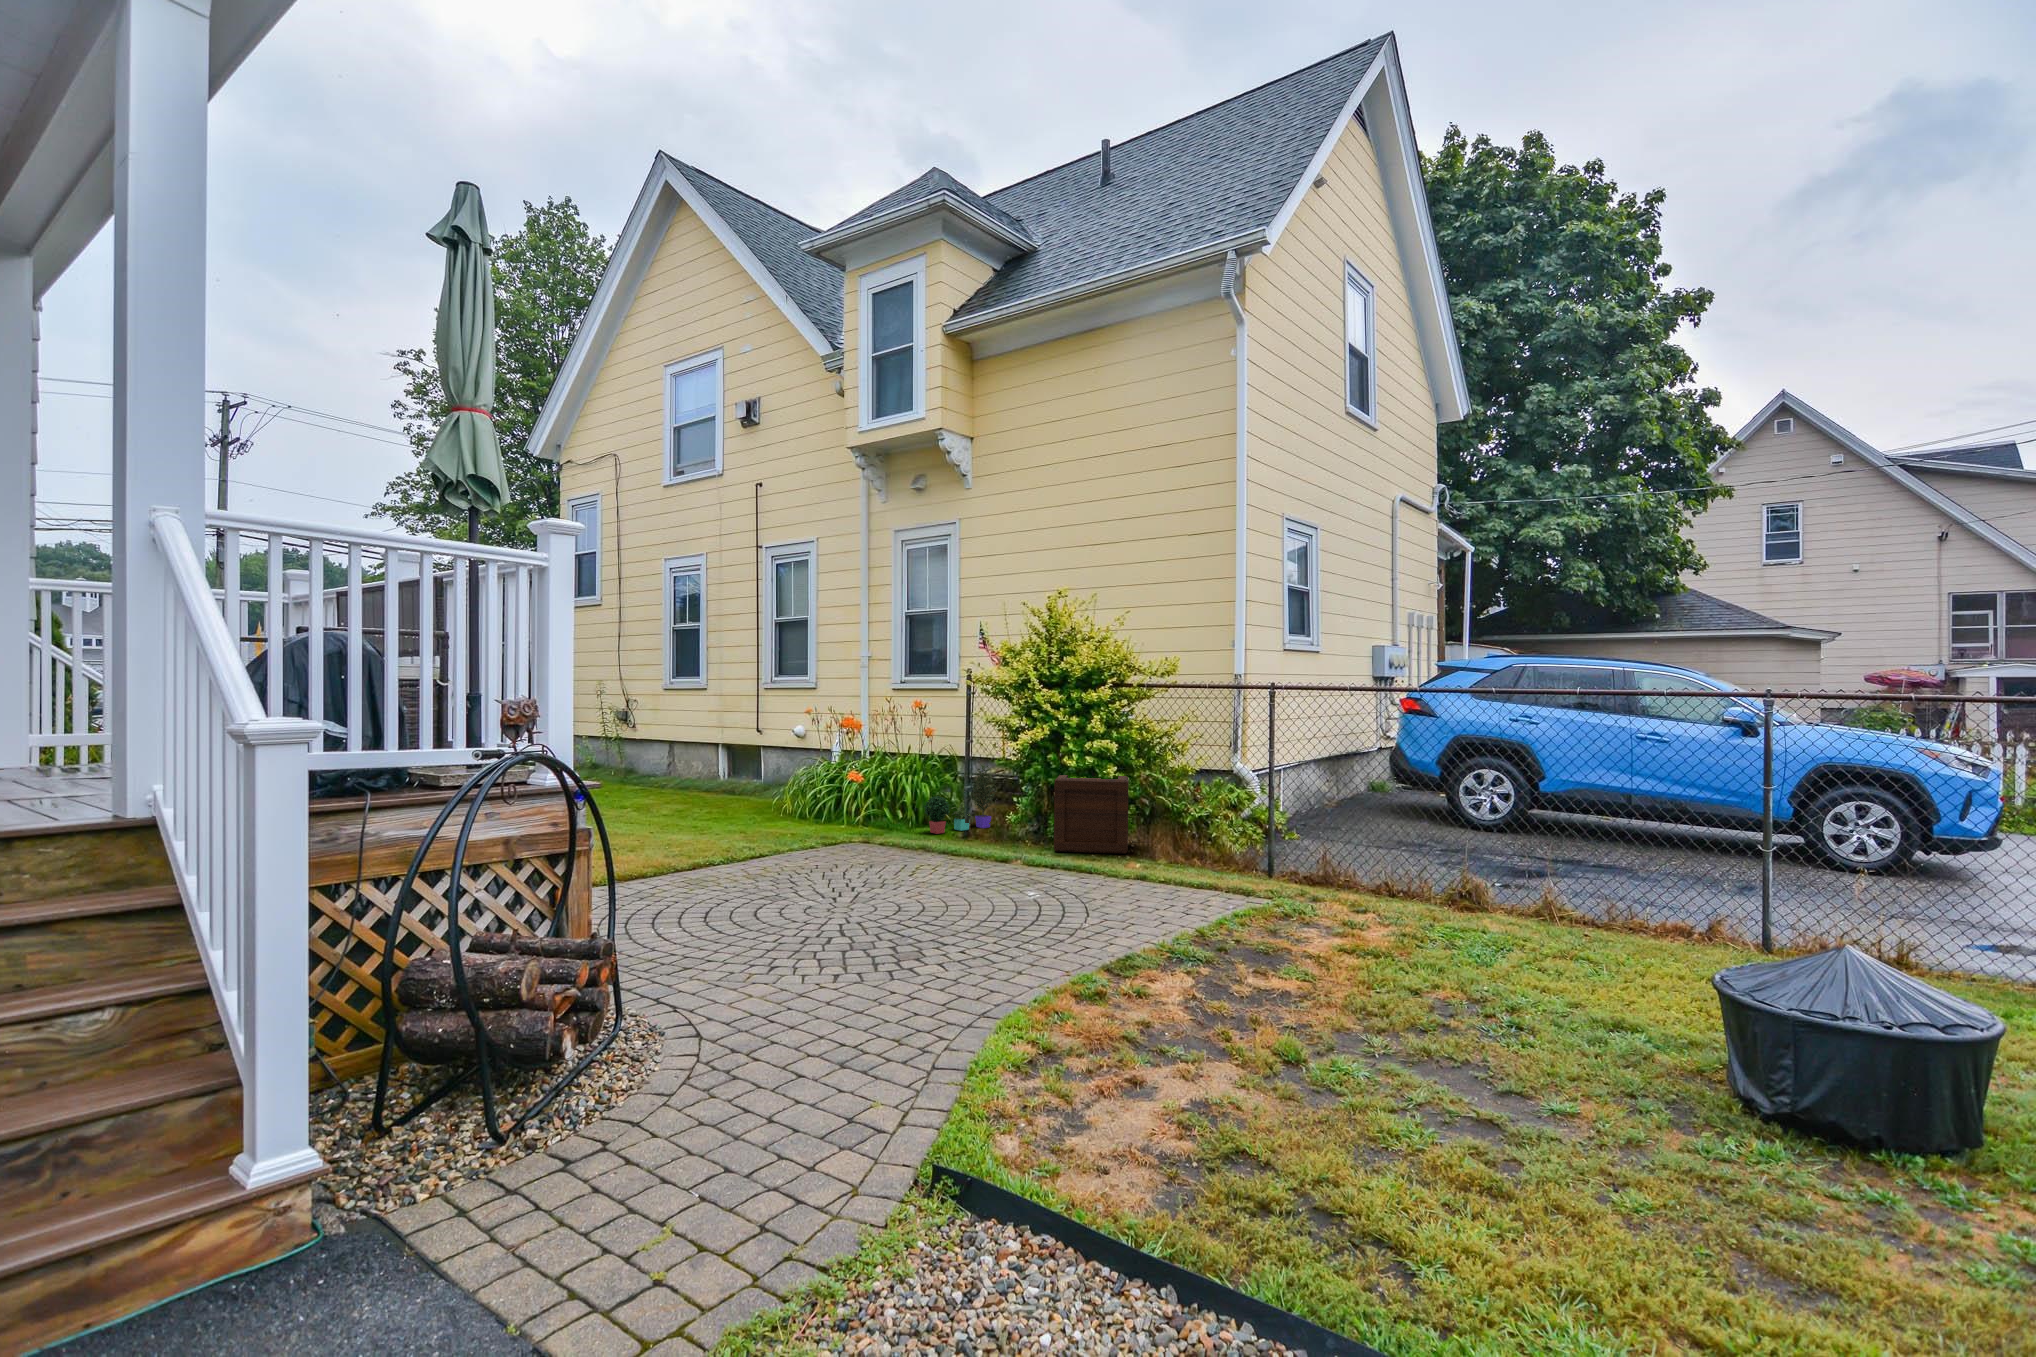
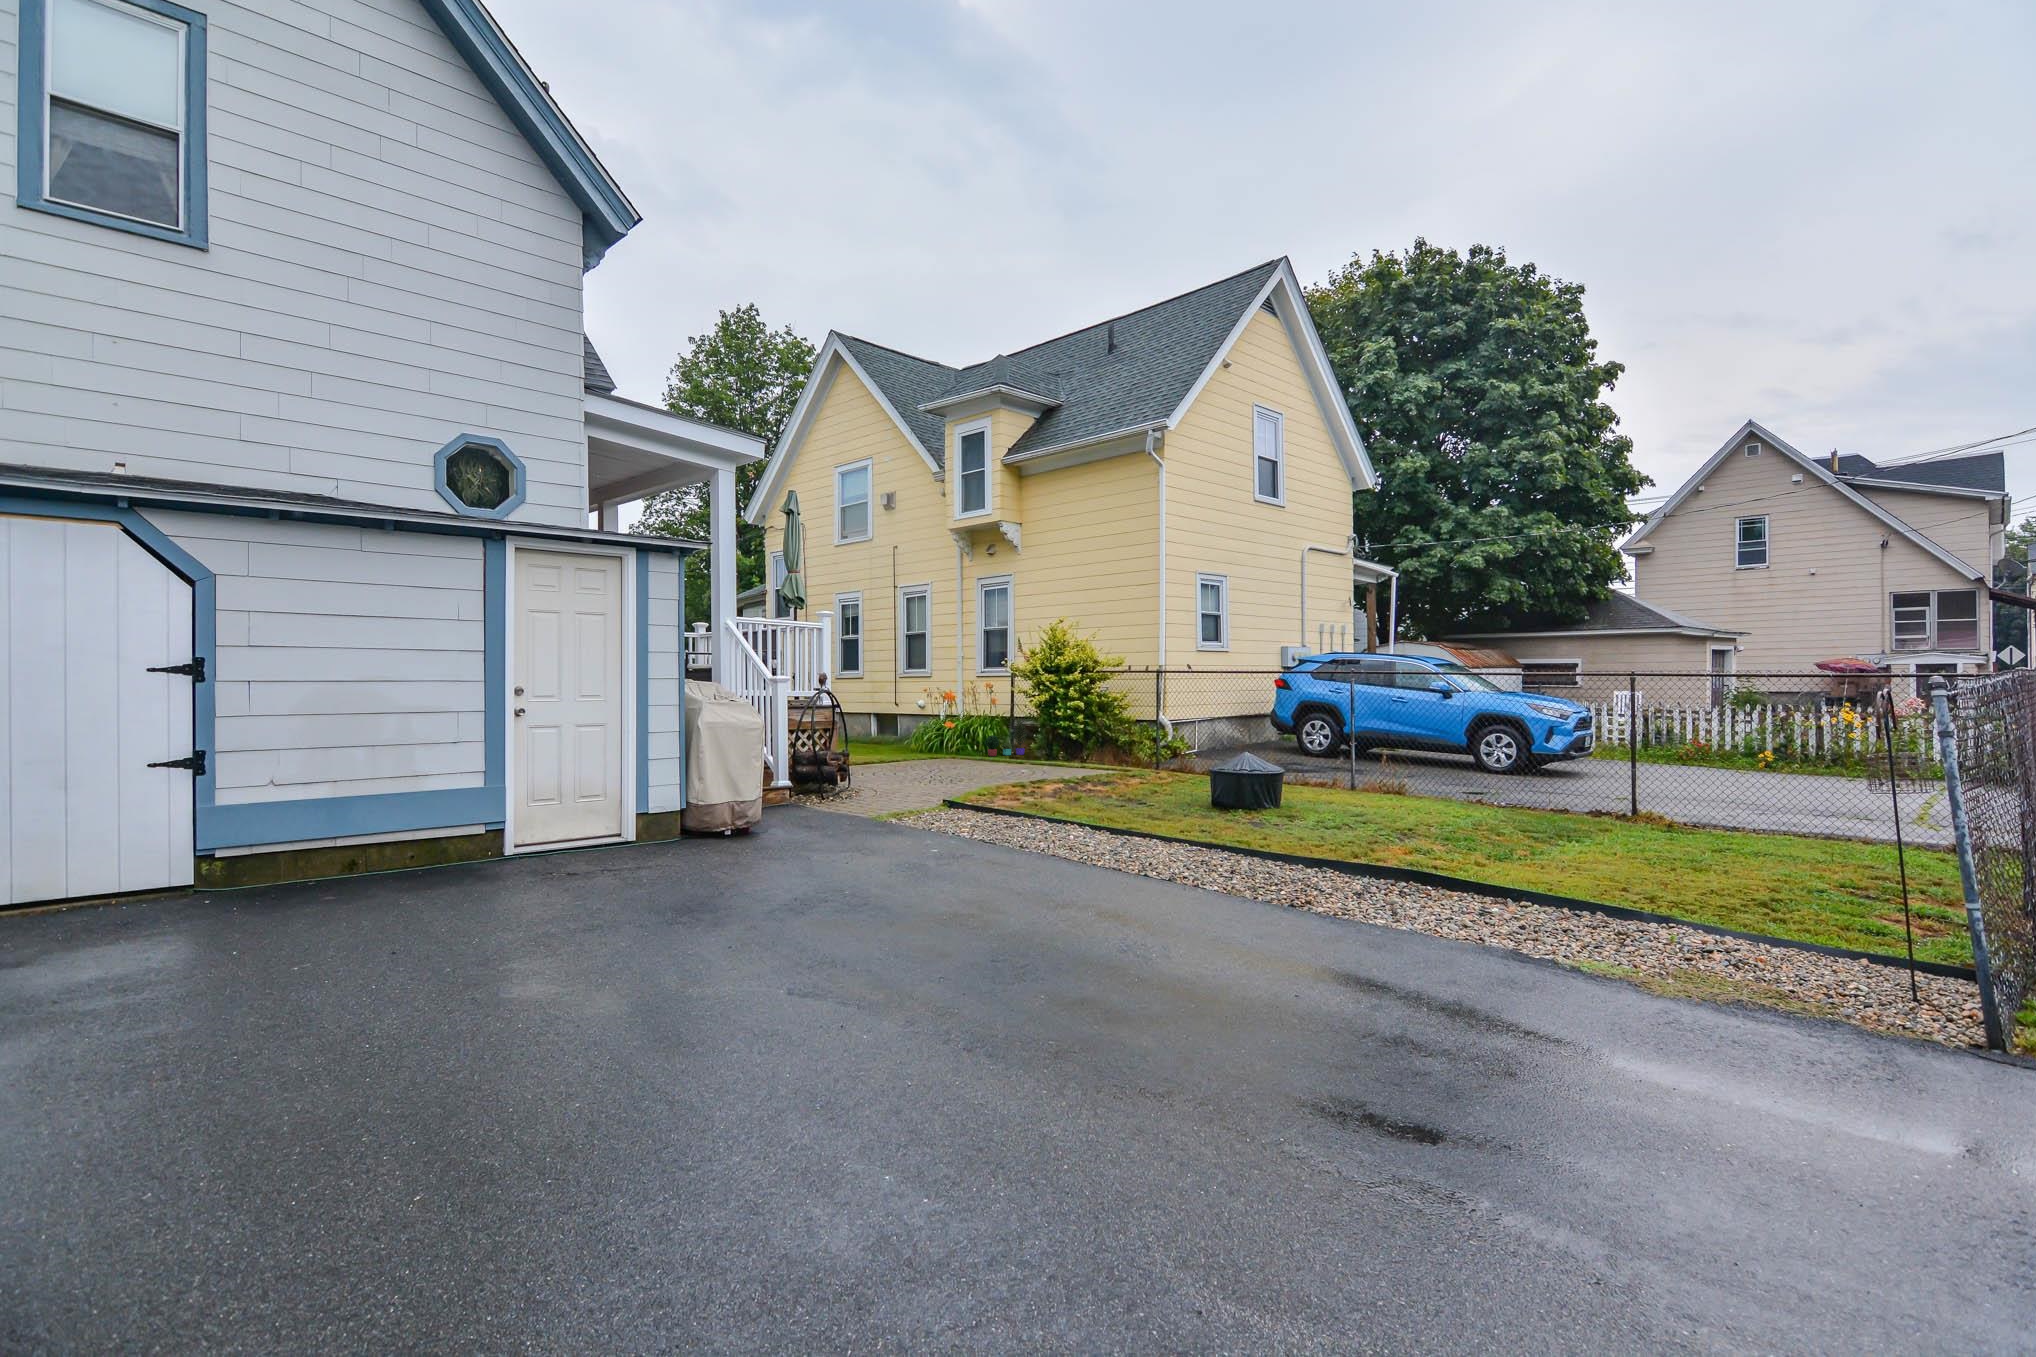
wooden crate: present [1054,775,1129,854] -> none [1049,721,1095,763]

